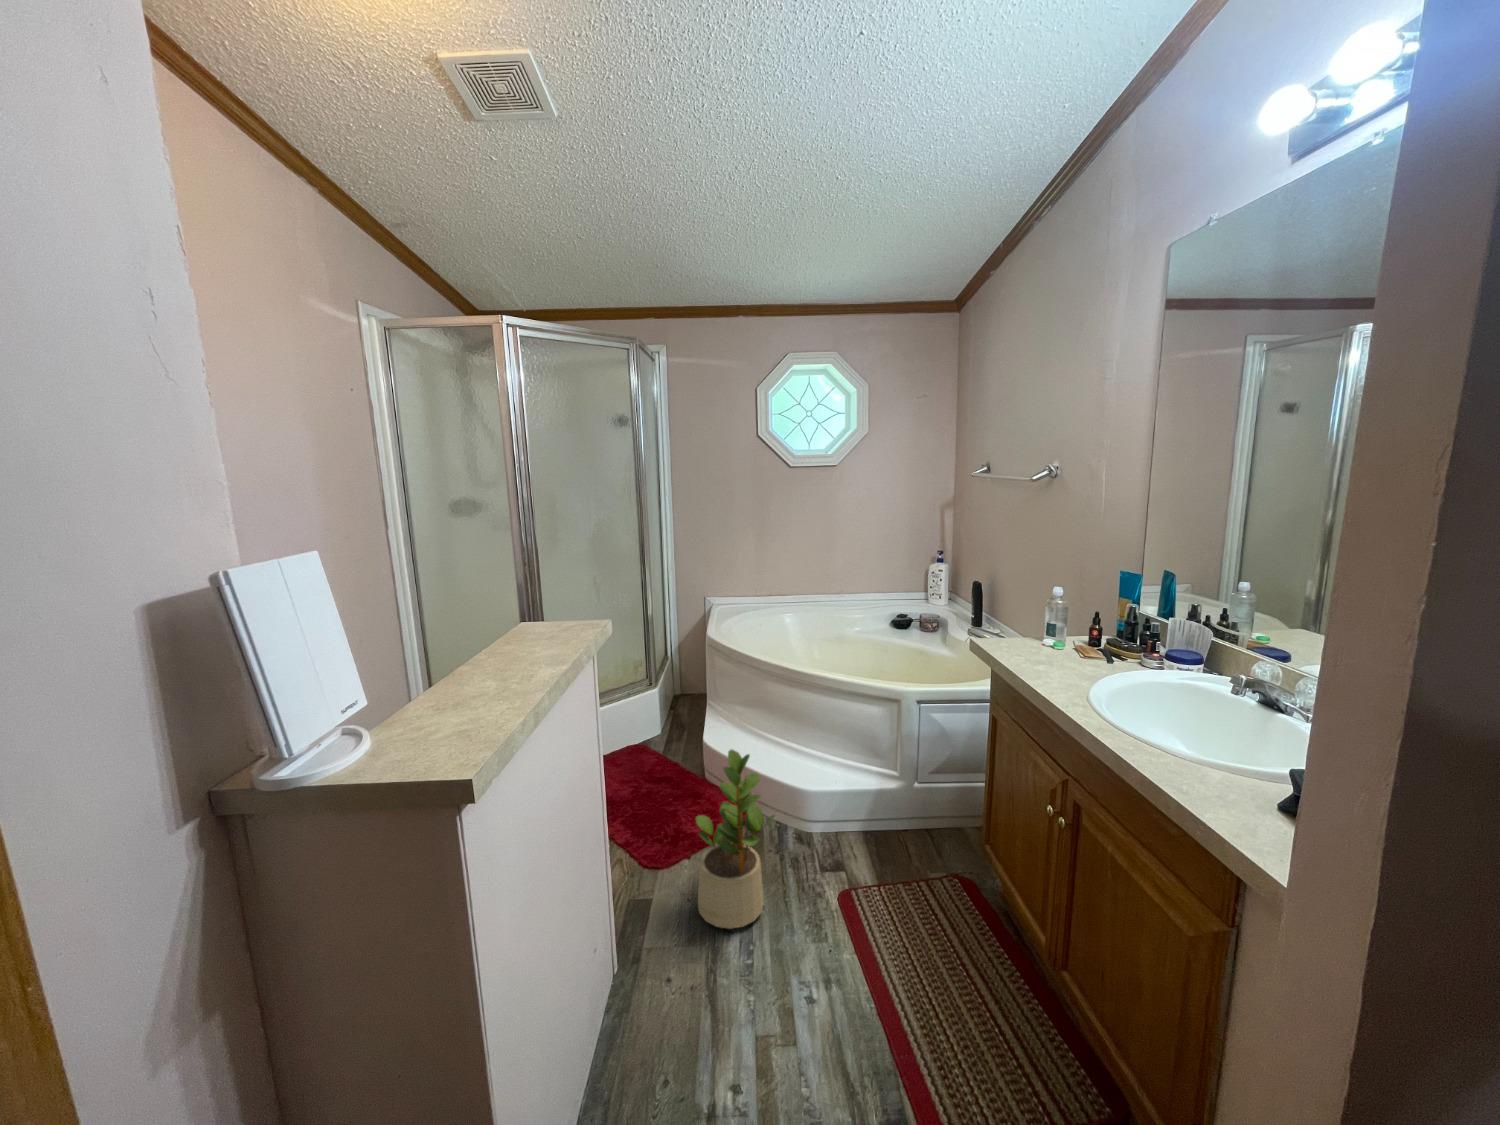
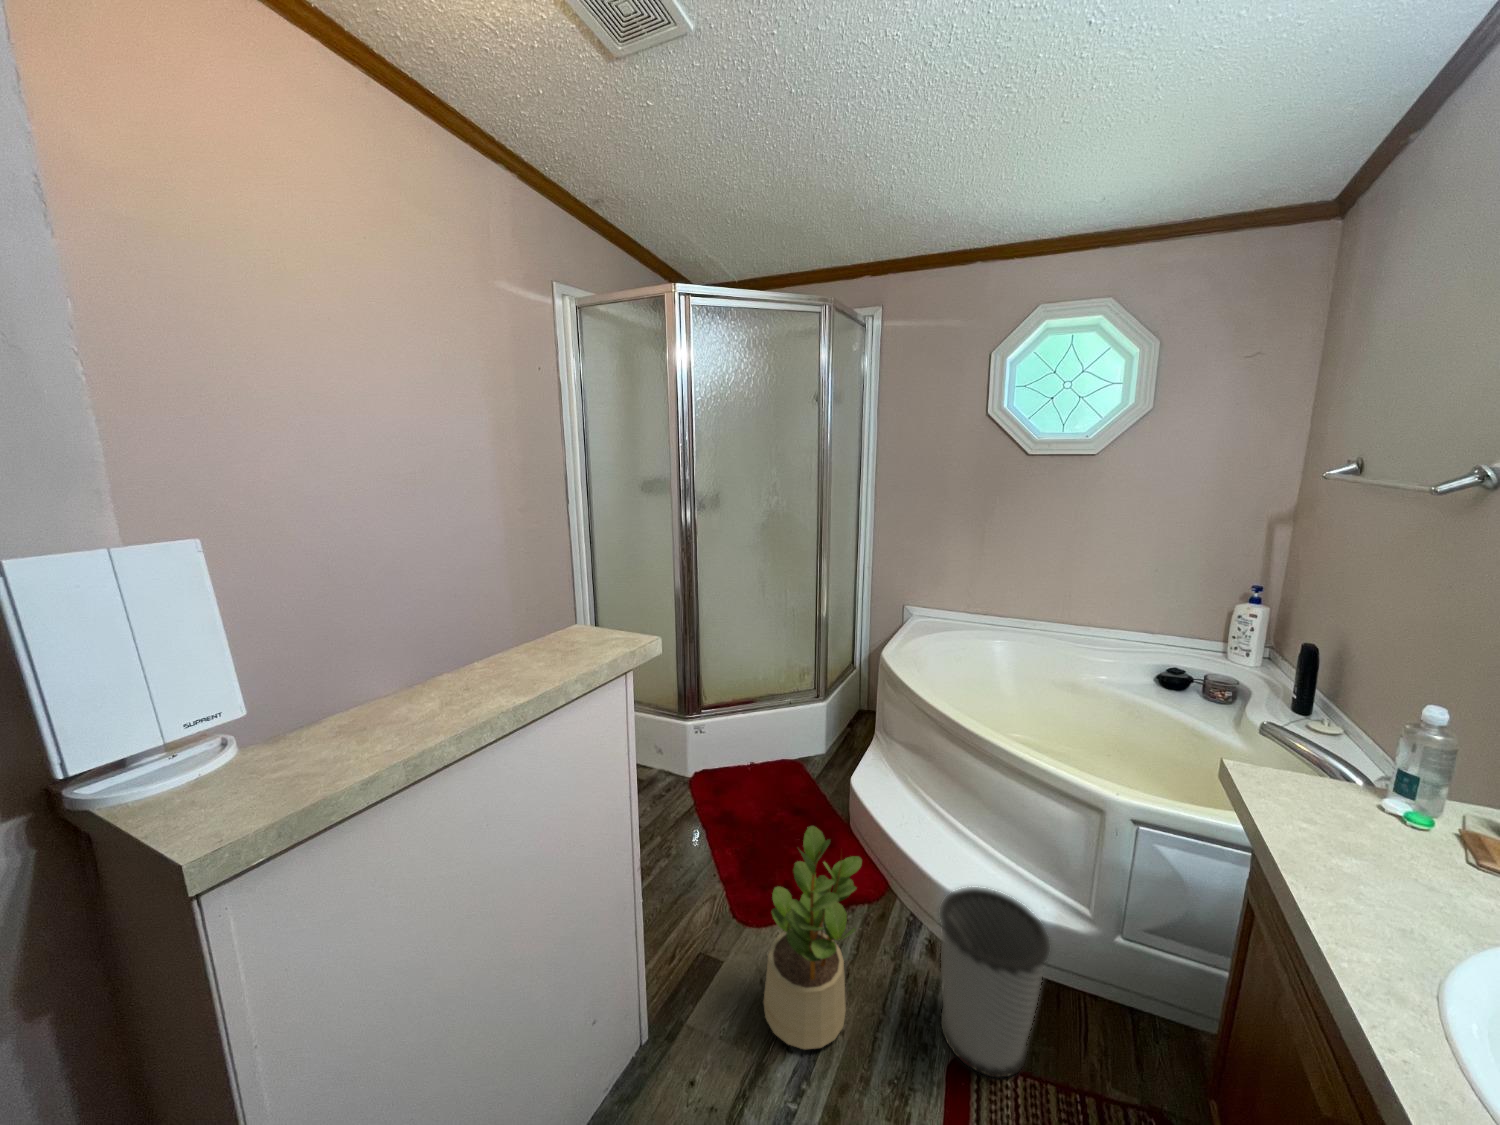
wastebasket: none [817,771,889,893] -> present [940,887,1050,1077]

